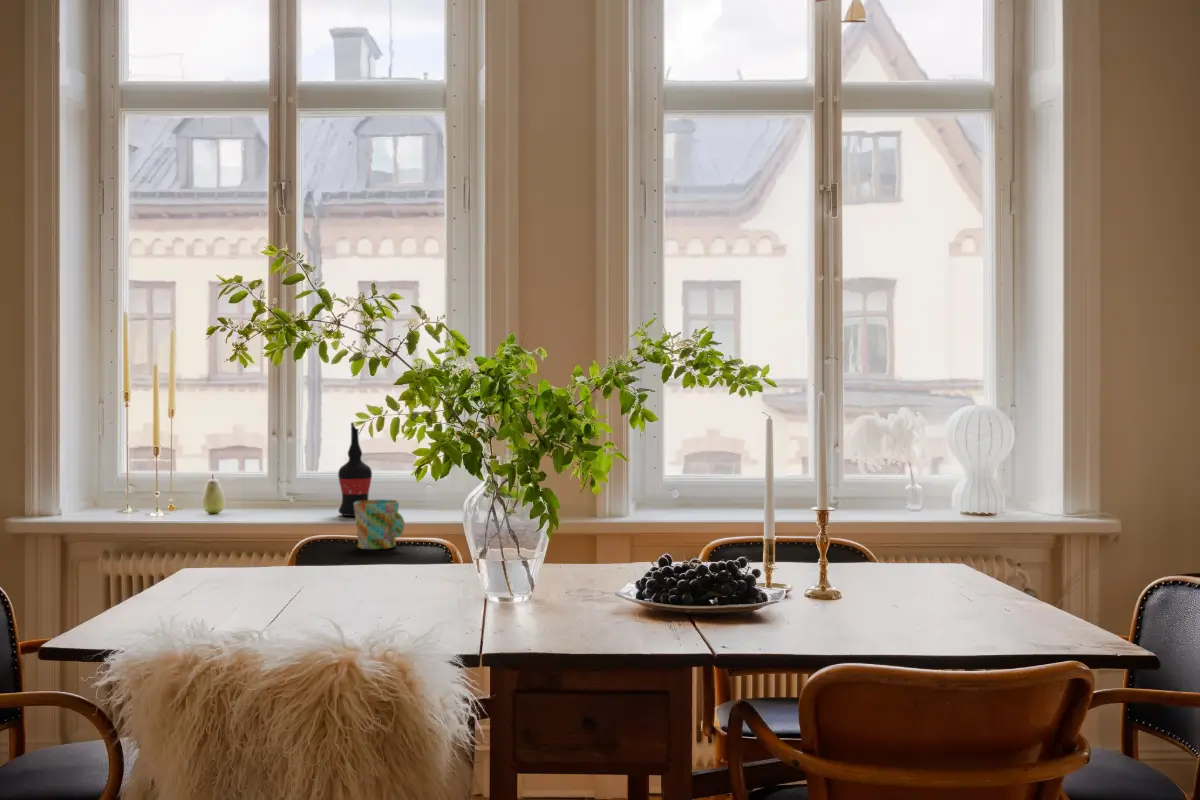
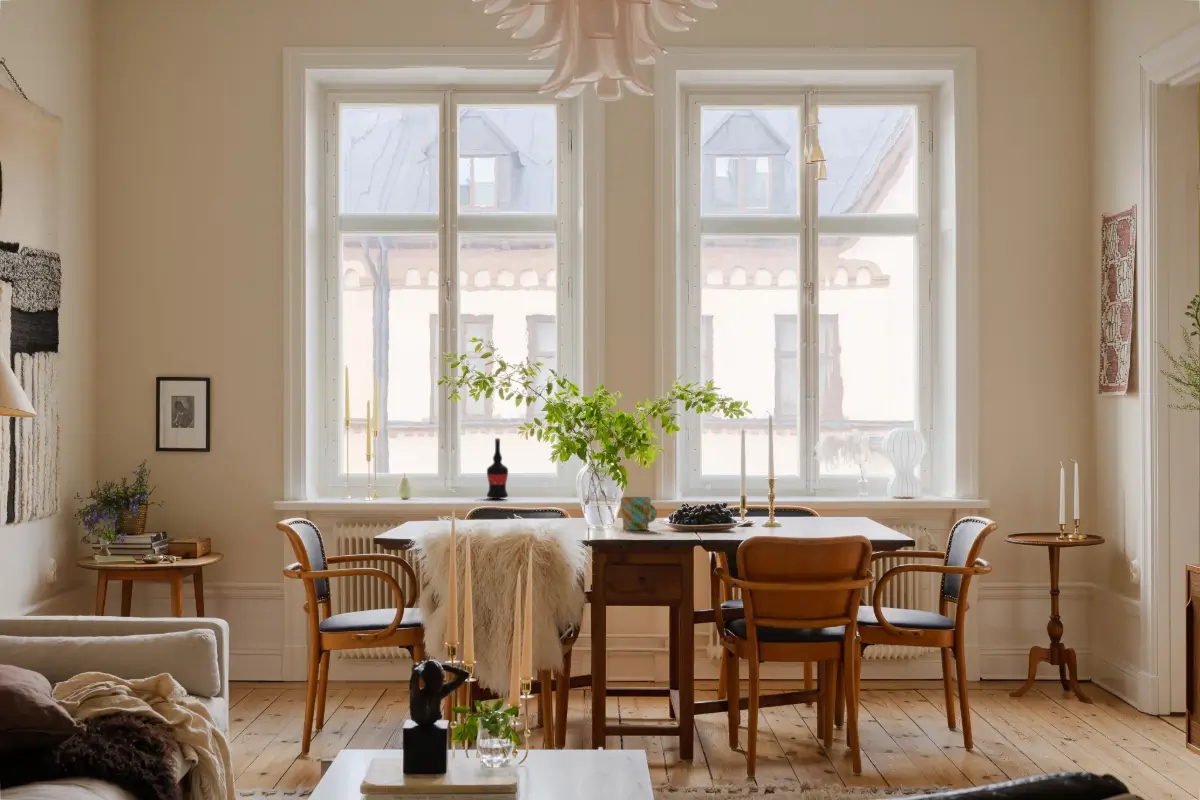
mug: present [354,500,405,549] -> present [621,497,657,530]

